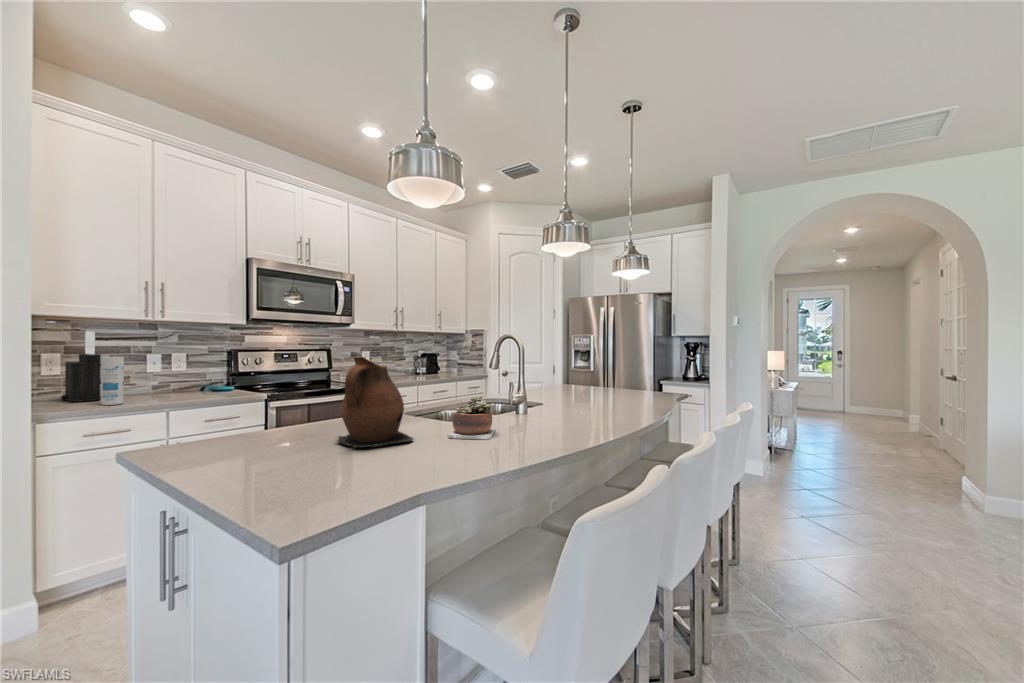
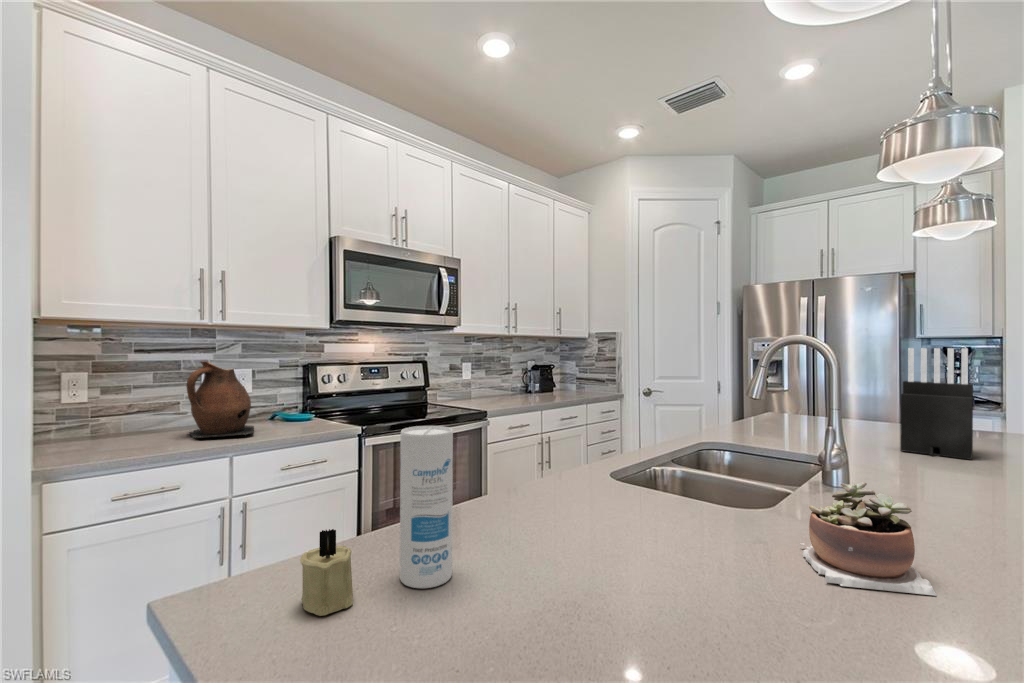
knife block: present [61,331,101,402] -> present [900,348,973,460]
canister: present [101,357,124,405] -> present [400,426,453,588]
ceramic pitcher: present [337,357,413,447] -> present [187,361,254,438]
candle: none [188,415,217,451] -> present [300,529,353,616]

